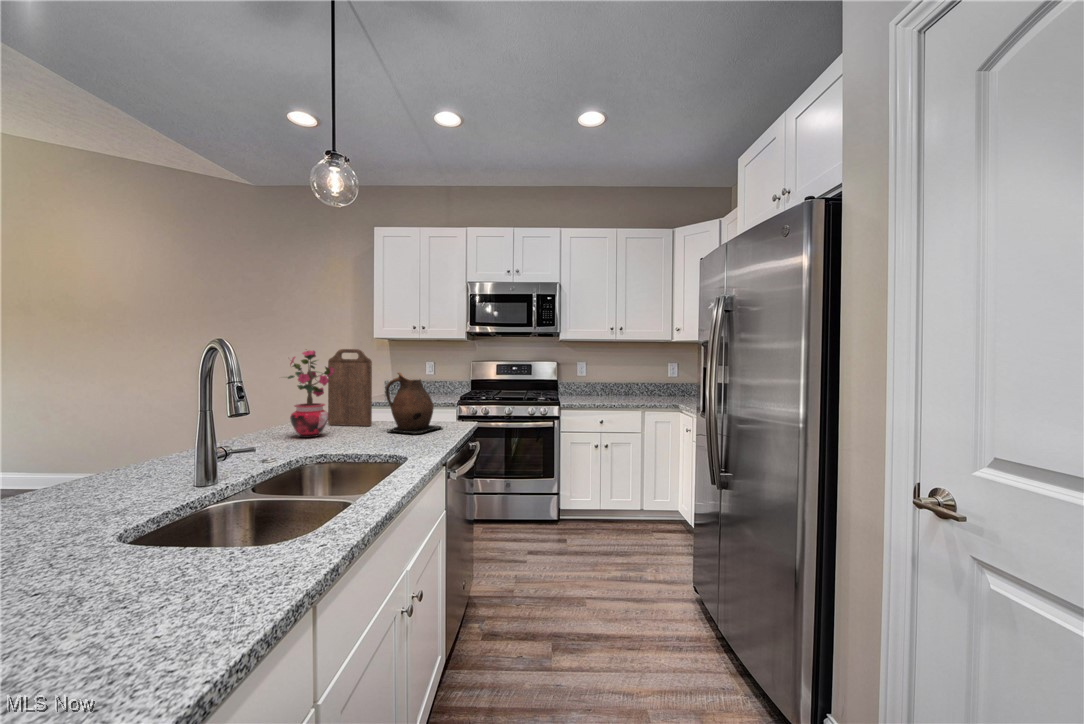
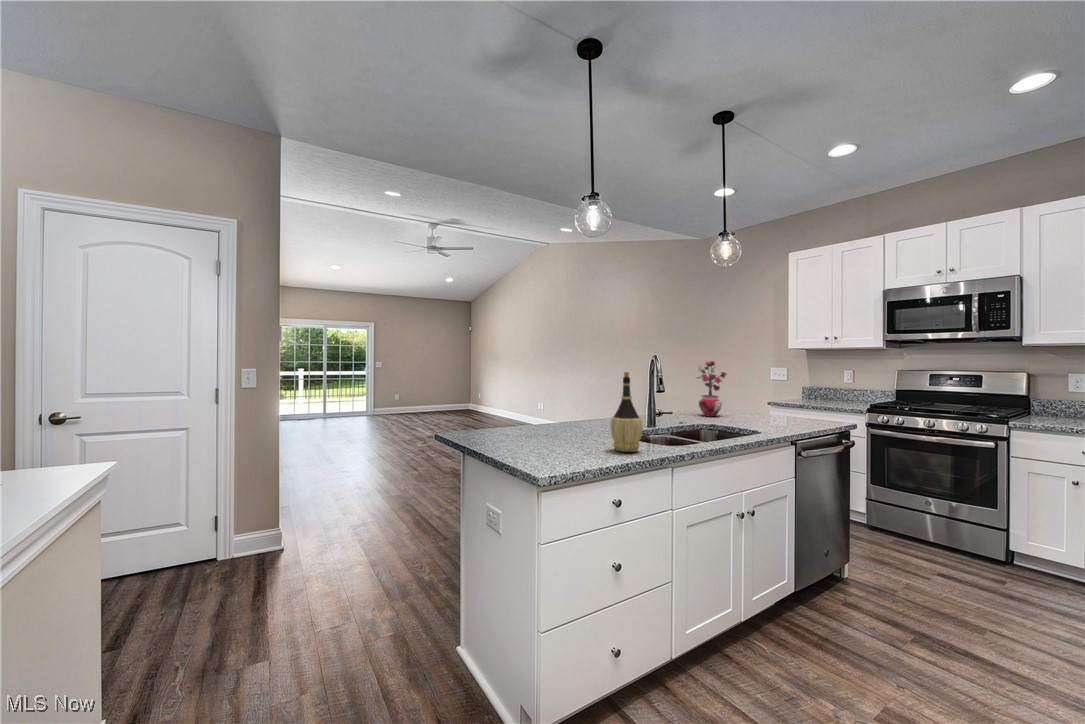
cutting board: present [328,349,372,426] -> none [727,360,757,416]
ceramic pitcher: present [386,373,442,434] -> none [762,377,810,423]
wine bottle: none [126,378,244,622] -> present [610,372,643,452]

